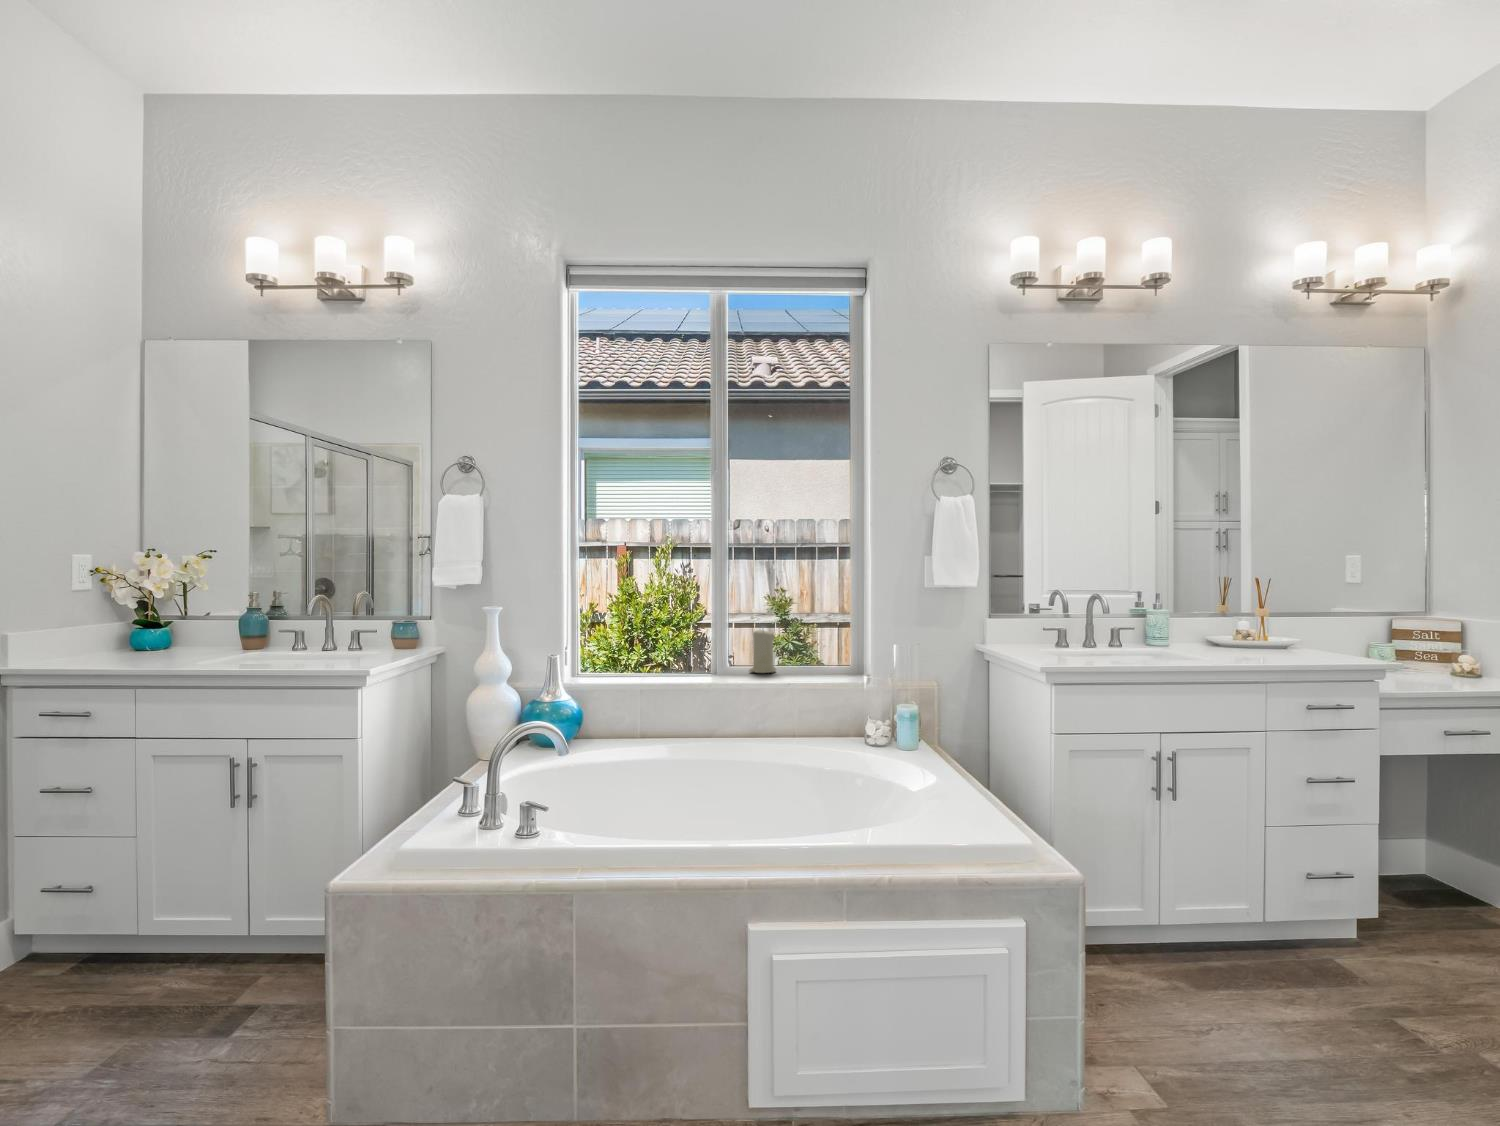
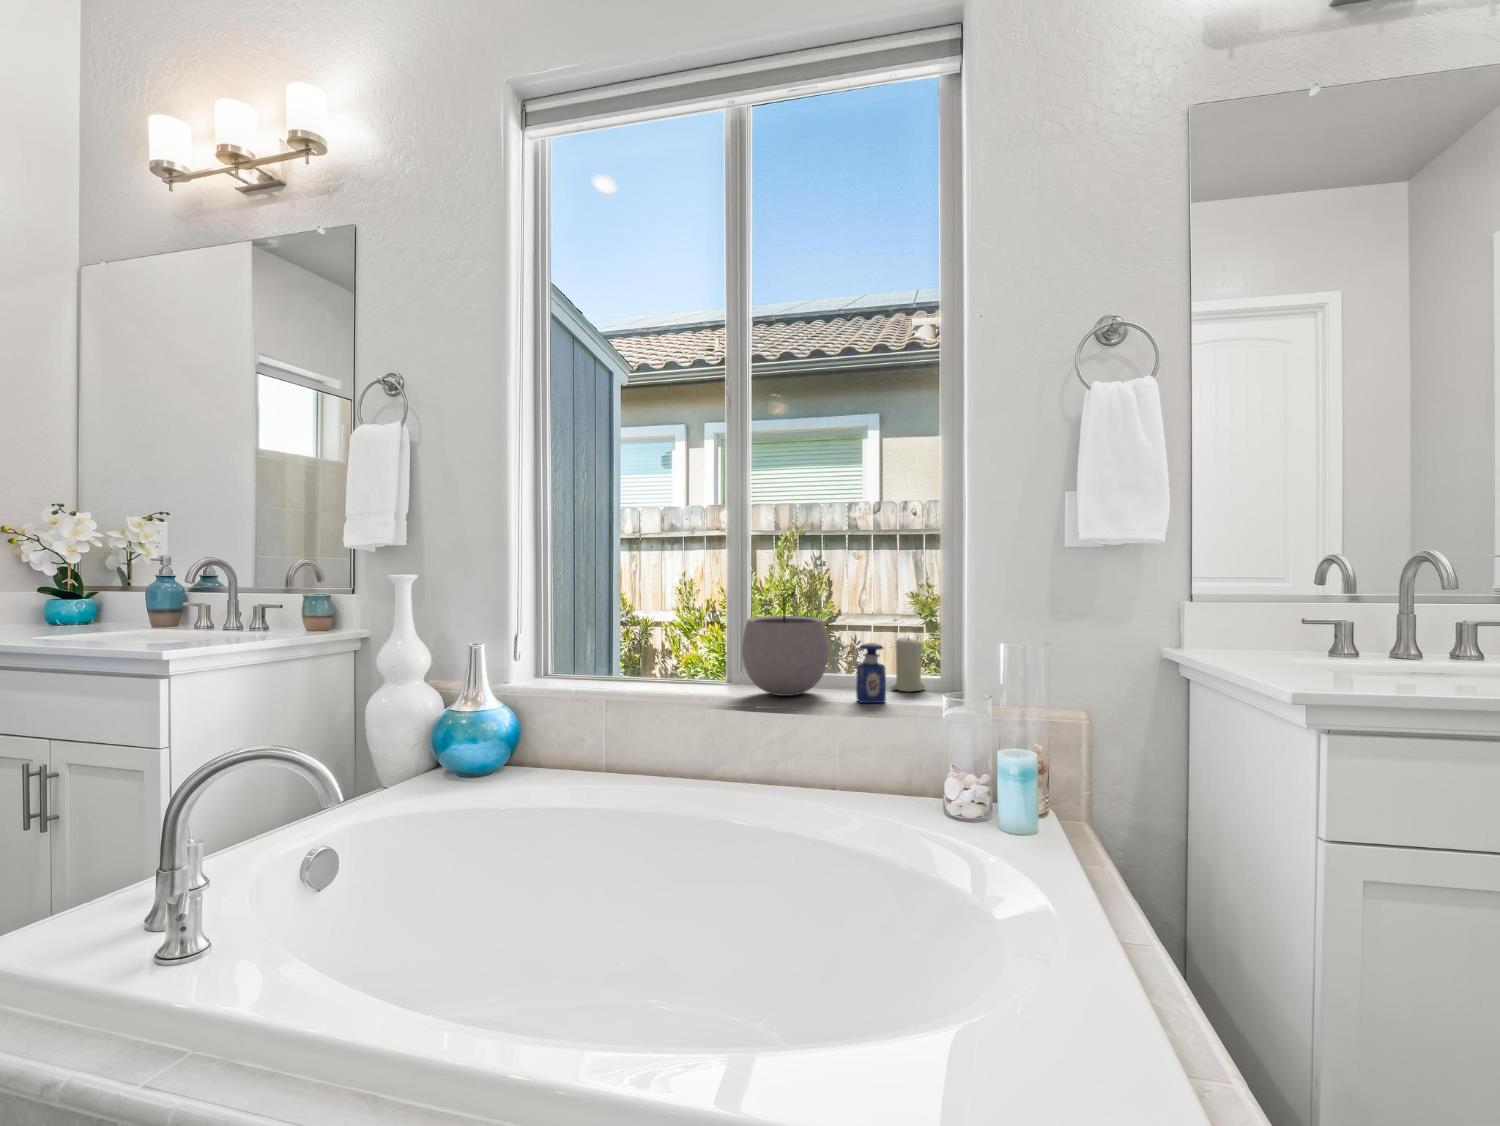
plant pot: none [627,588,699,678] -> present [742,590,829,696]
perfume bottle: none [721,633,745,681] -> present [856,643,886,703]

